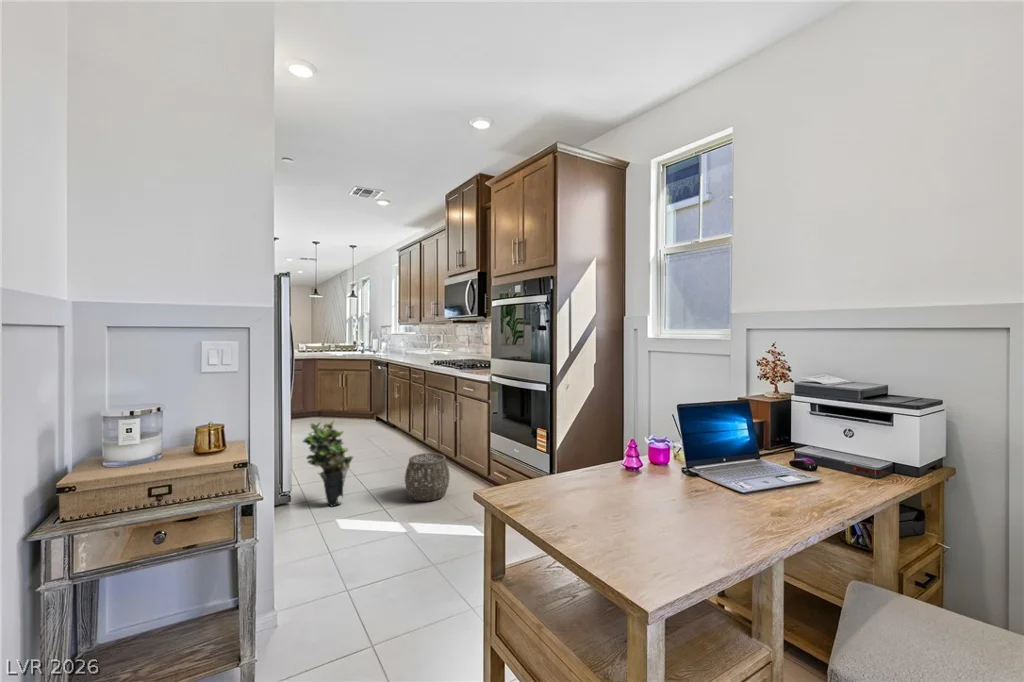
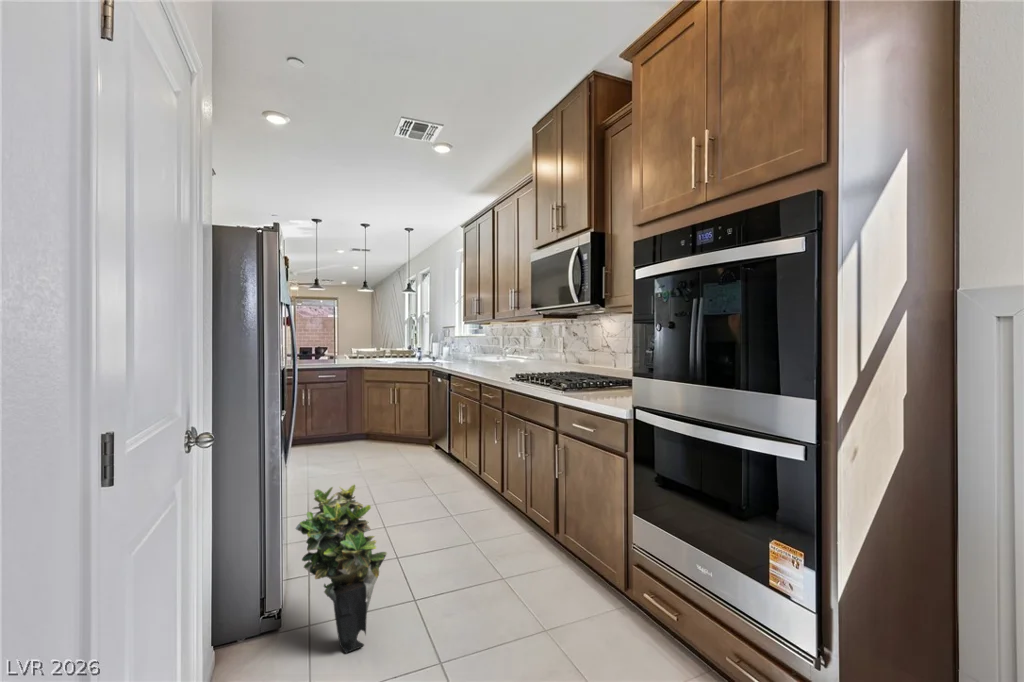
woven basket: present [405,453,450,501] -> none [477,547,560,653]

